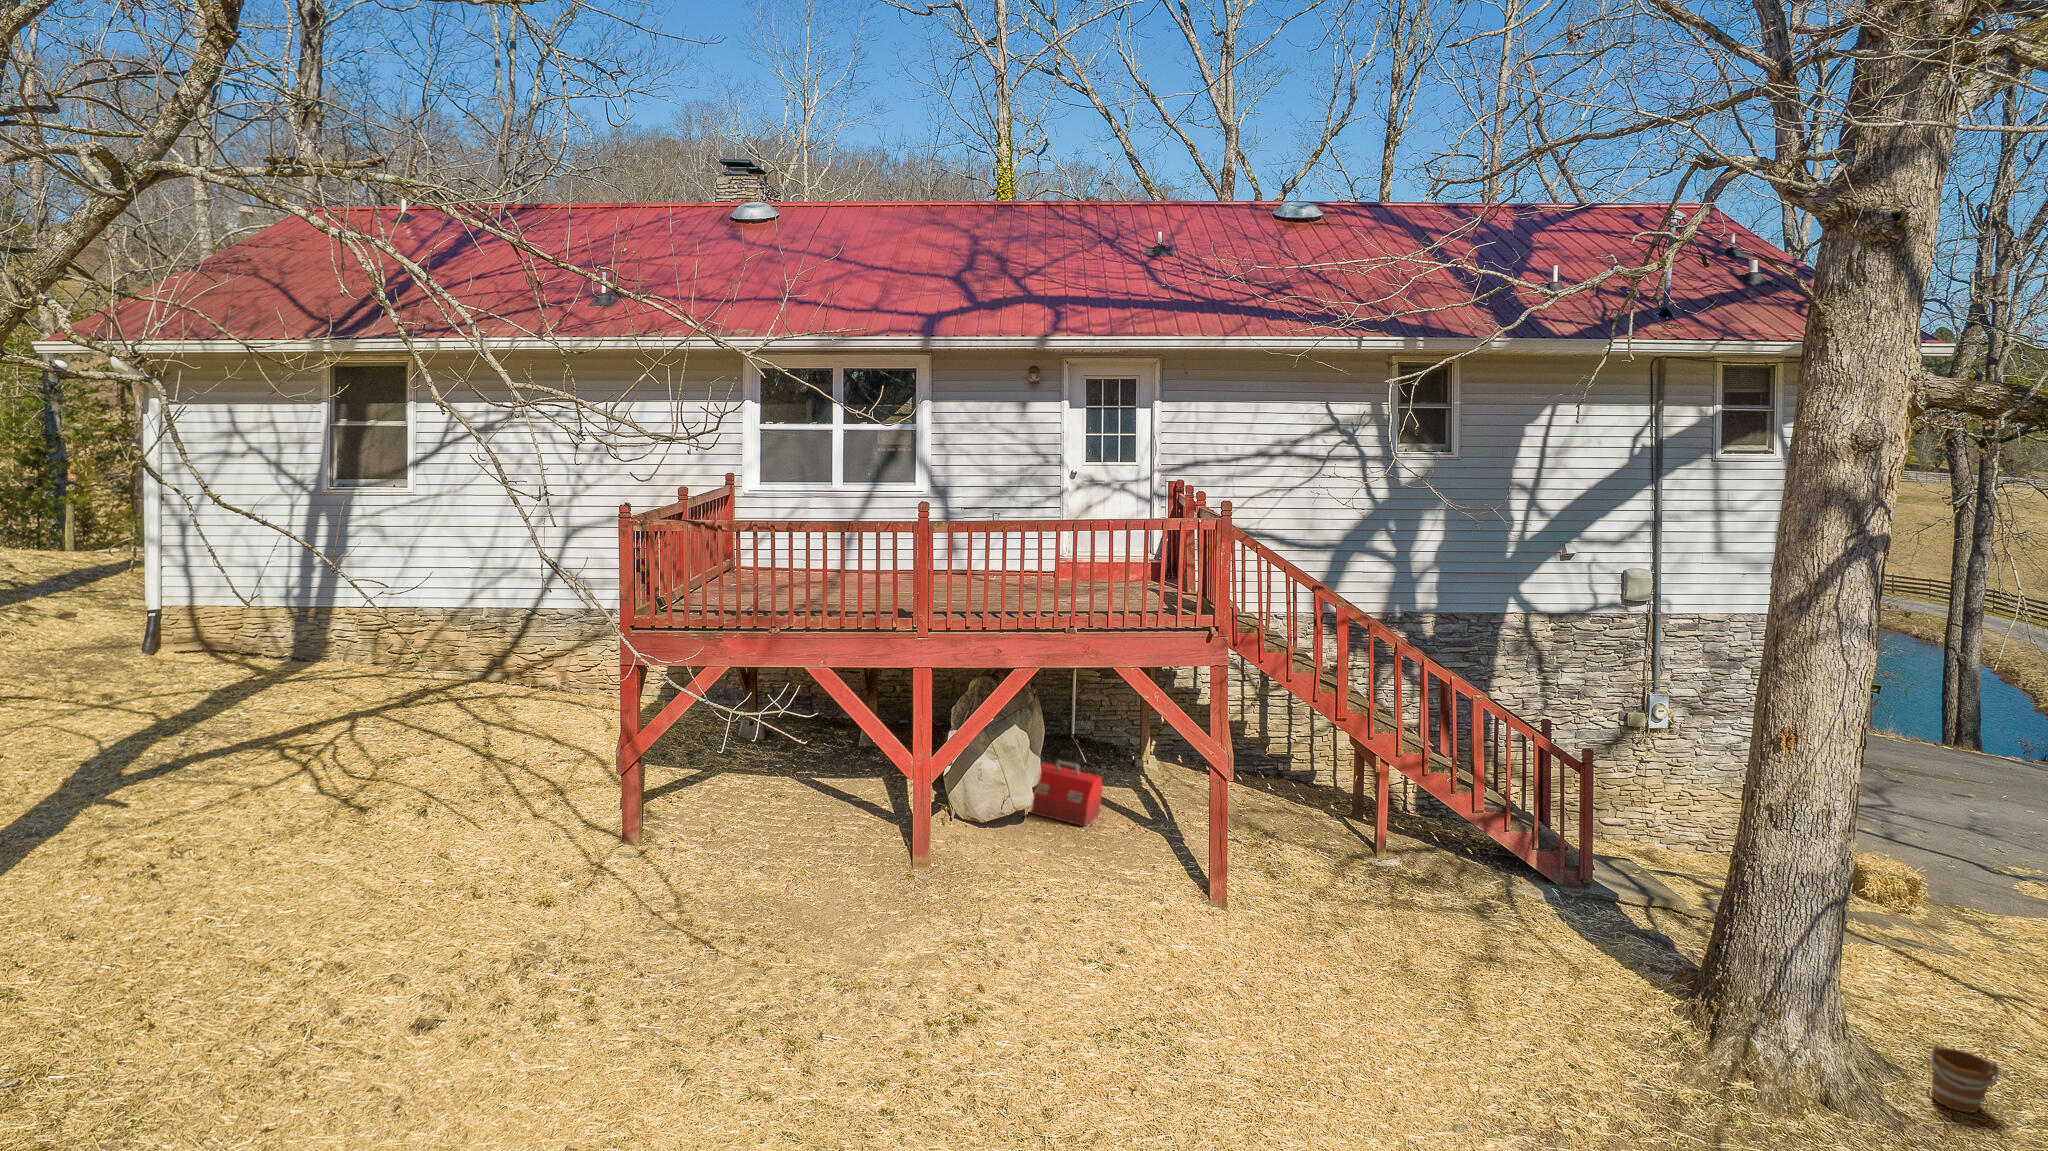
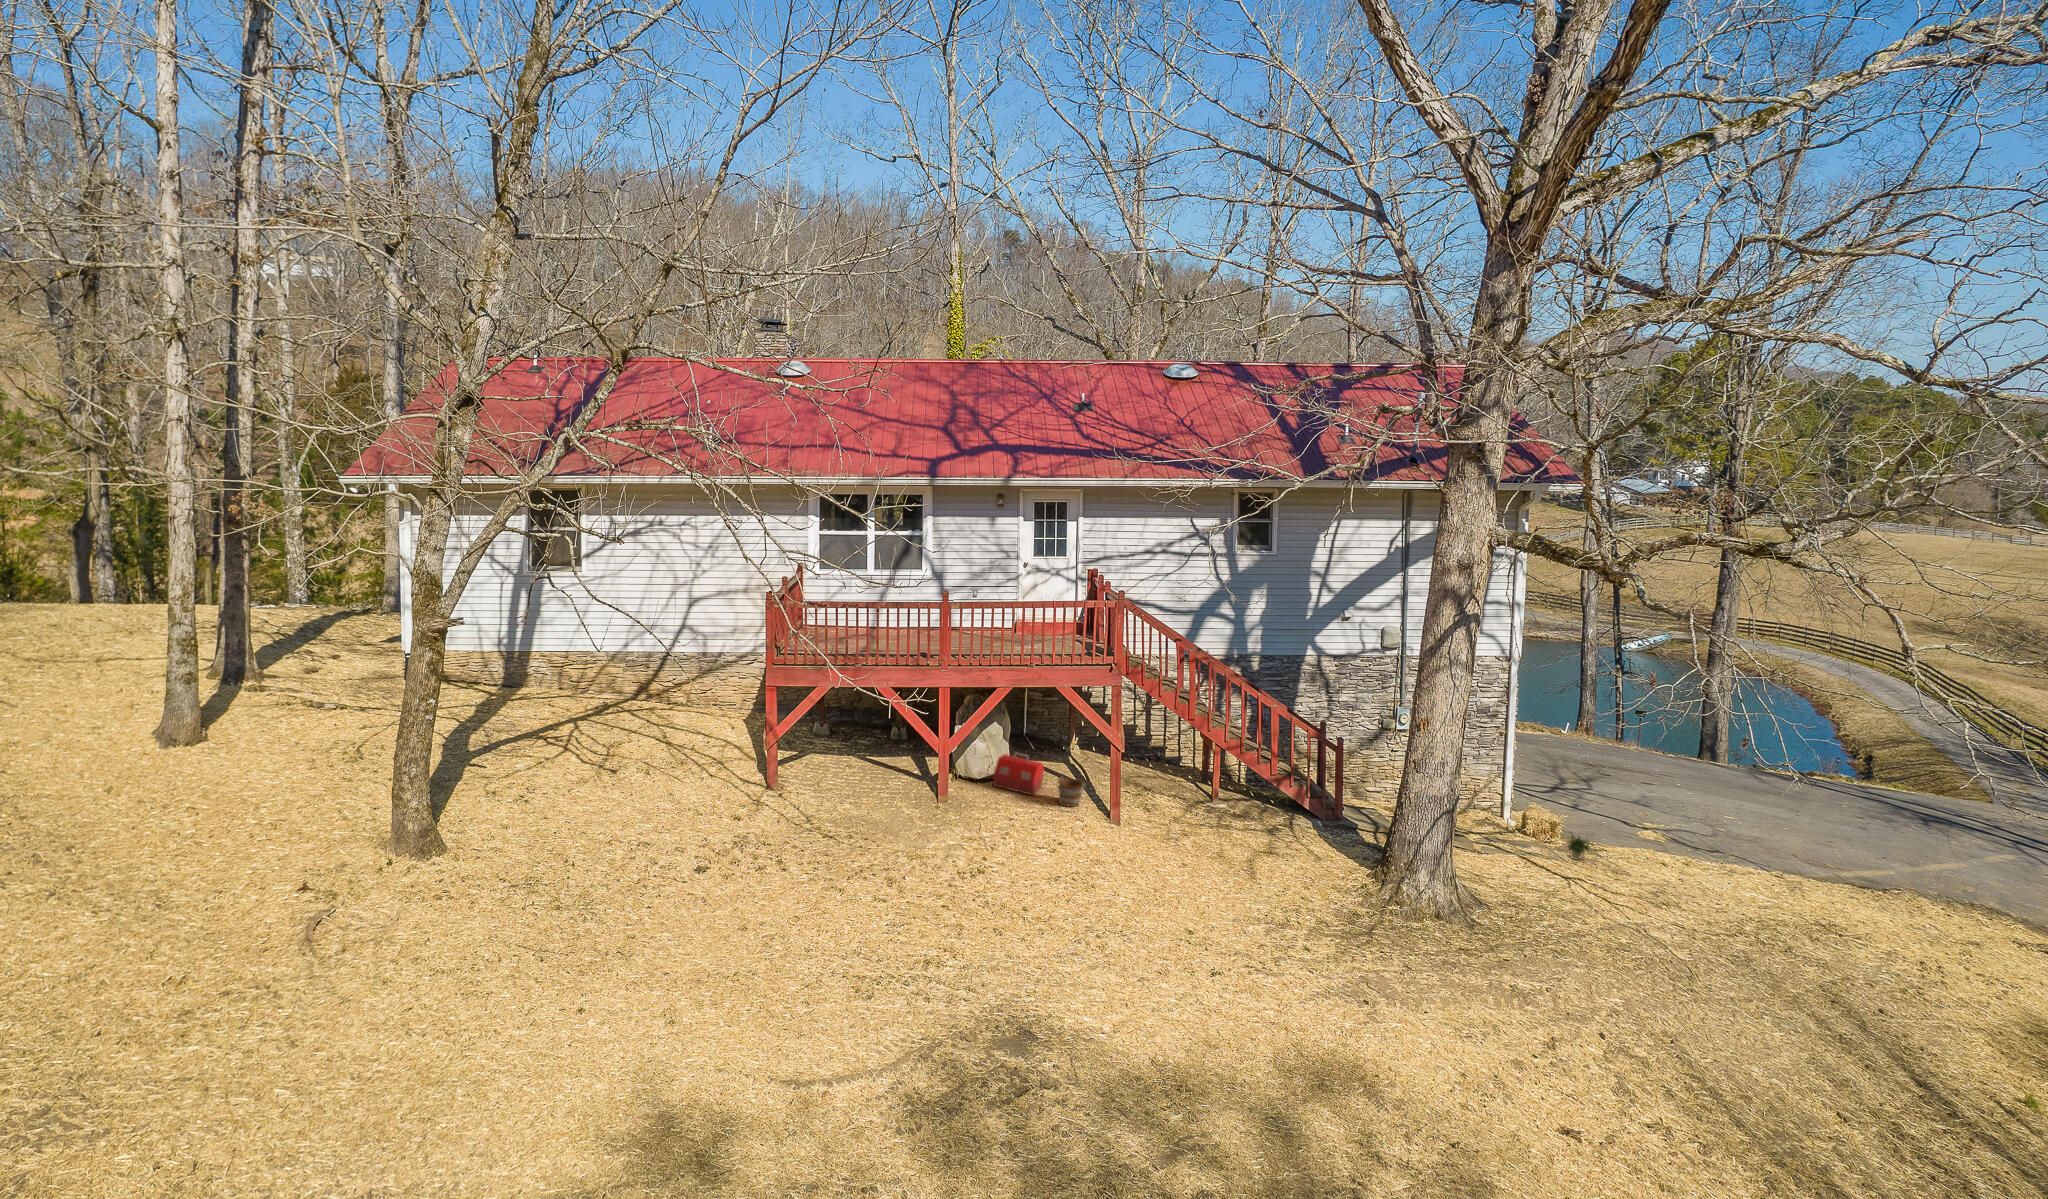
potted plant: none [1918,886,1961,930] -> present [1567,834,1589,860]
bucket: present [1930,1044,1999,1113] -> present [1058,776,1085,807]

